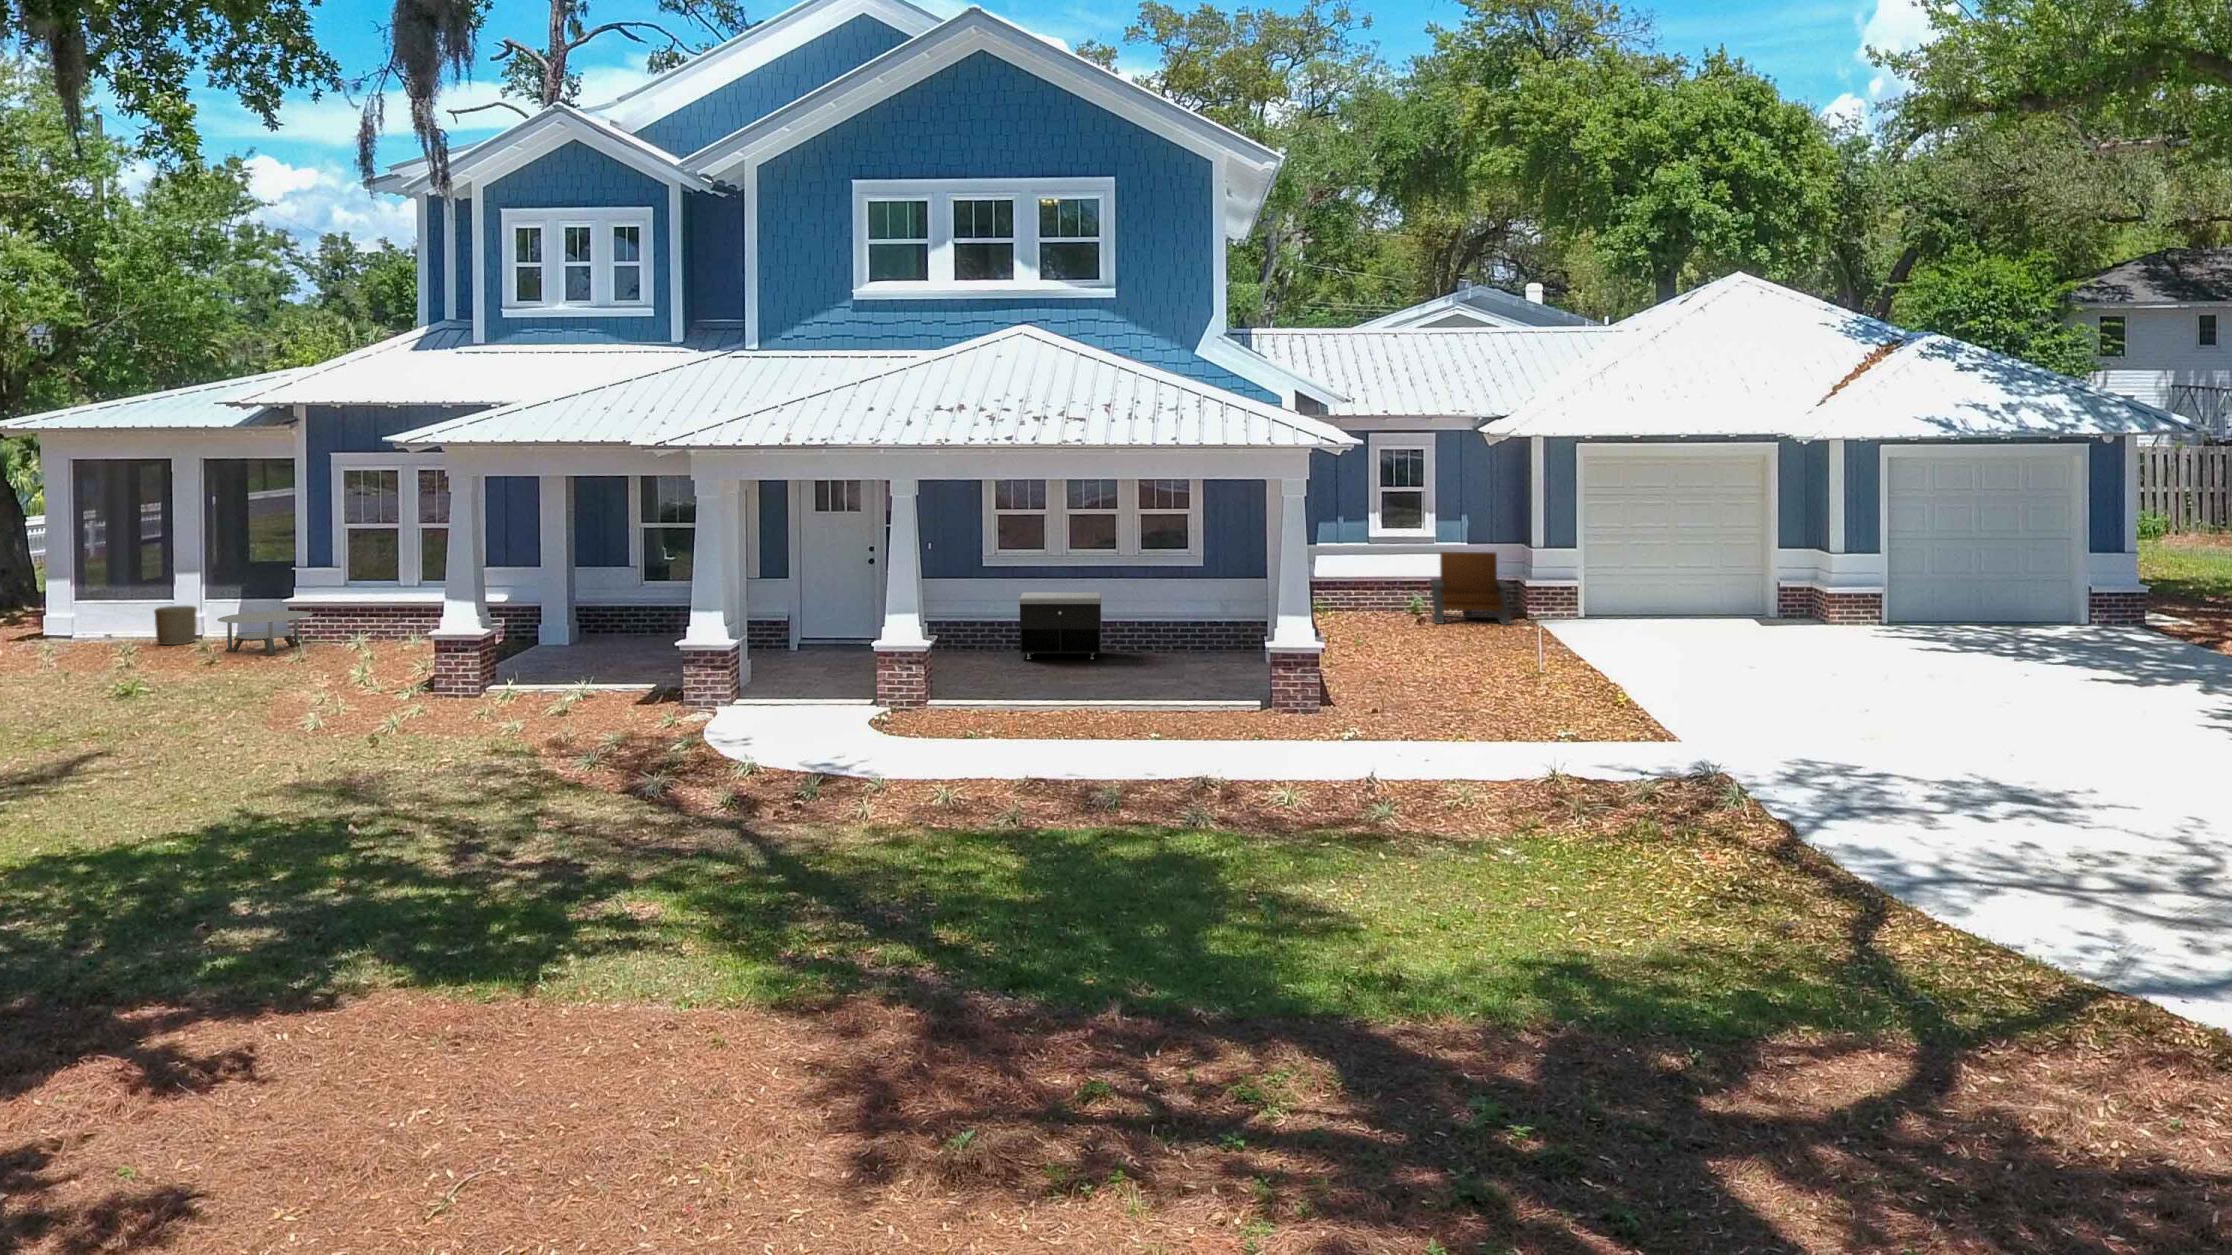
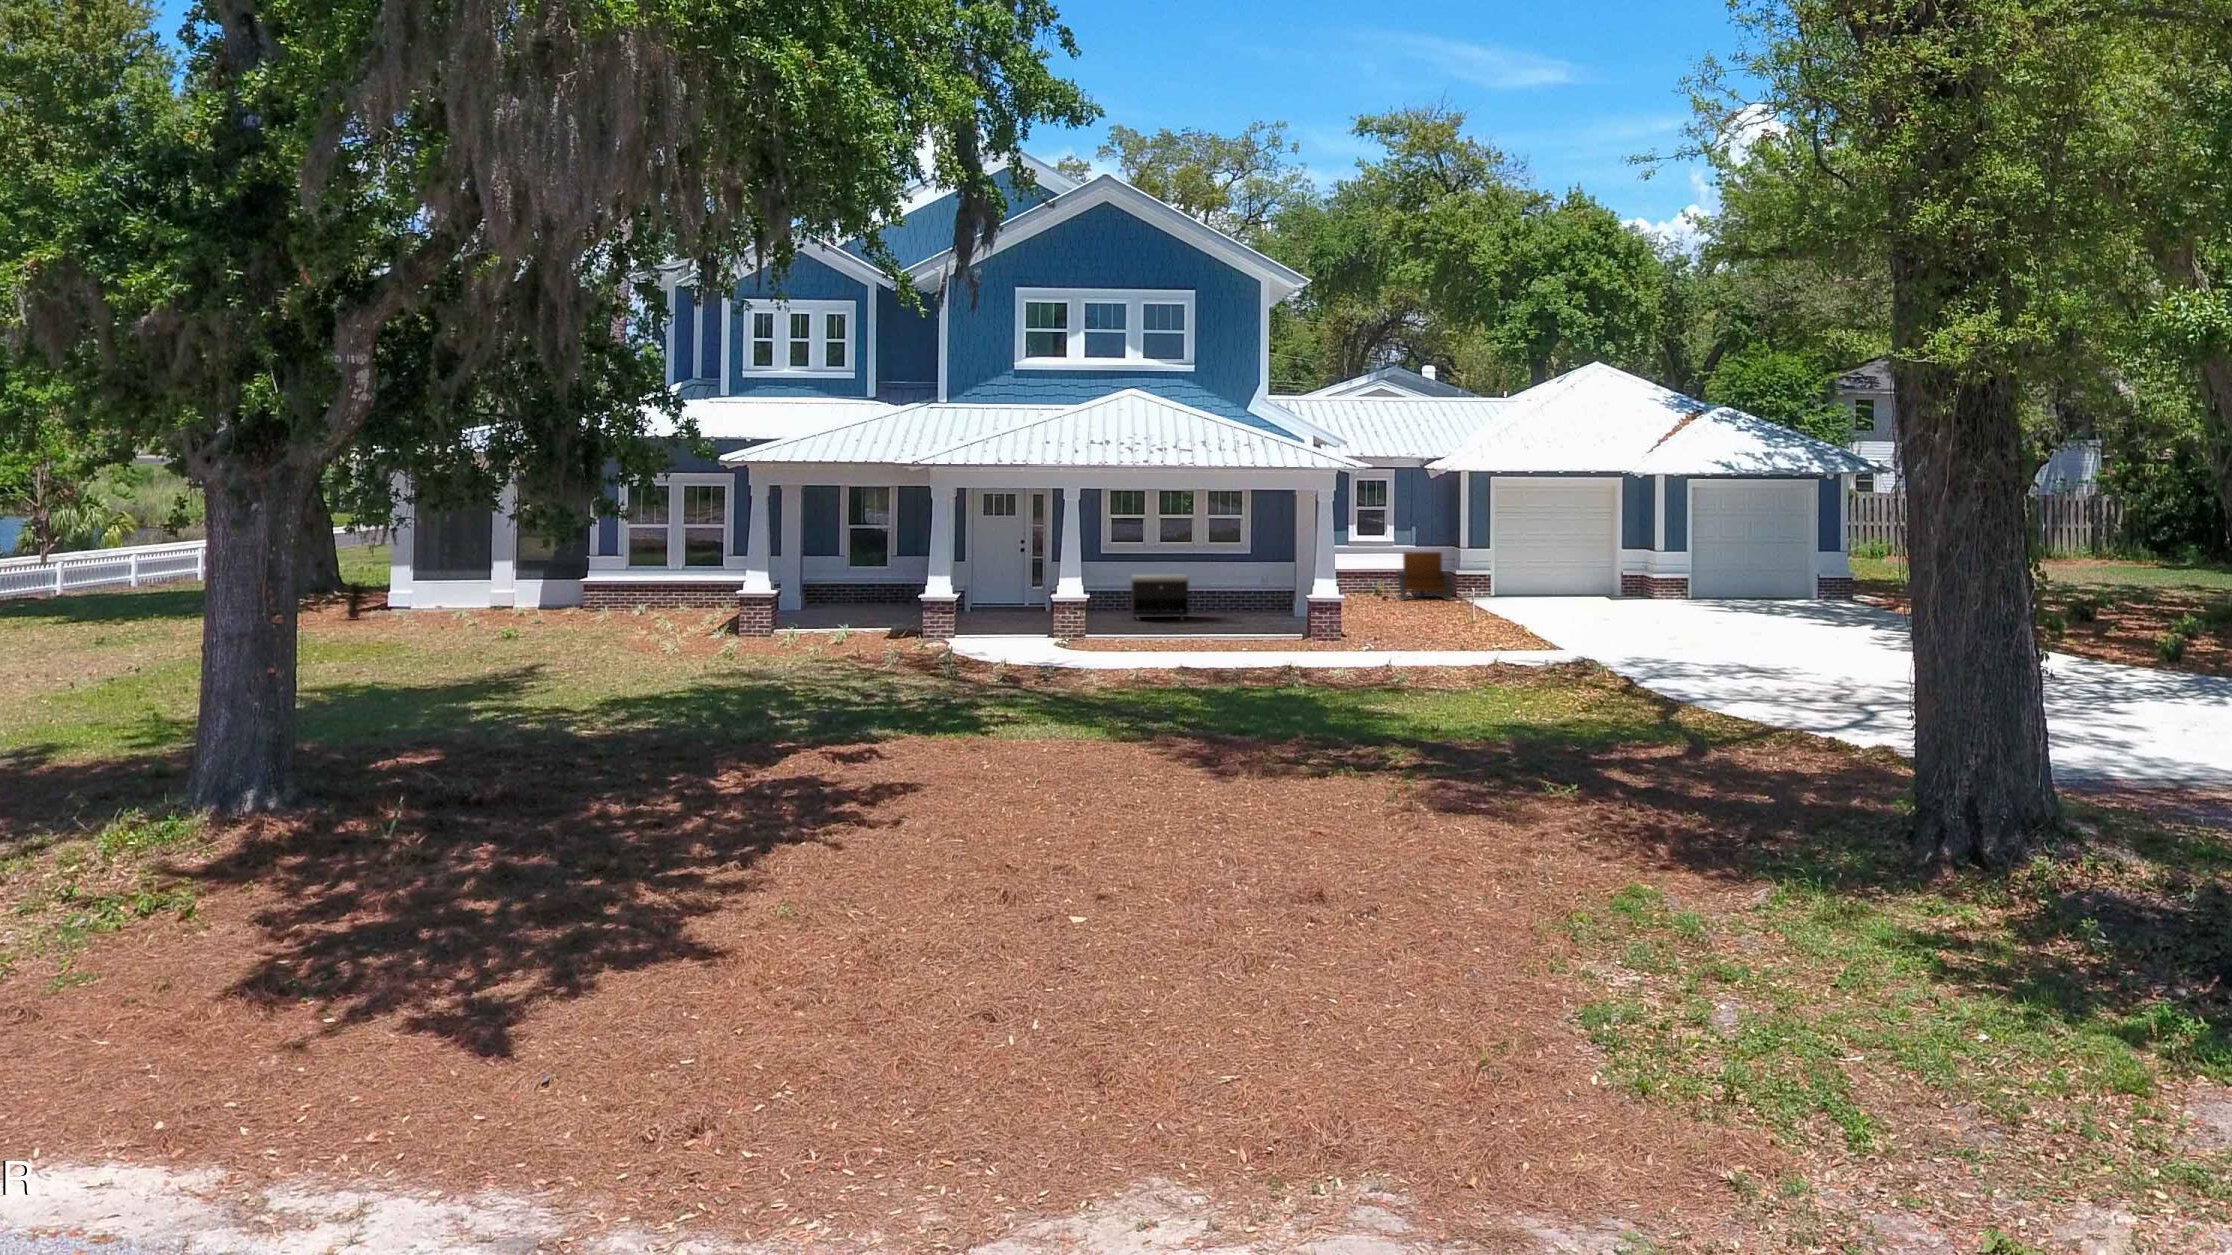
decorative plant: none [12,593,56,642] -> present [342,582,366,620]
woven basket: present [154,606,197,645] -> none [462,591,494,620]
round table: present [217,611,313,656] -> none [526,593,596,624]

